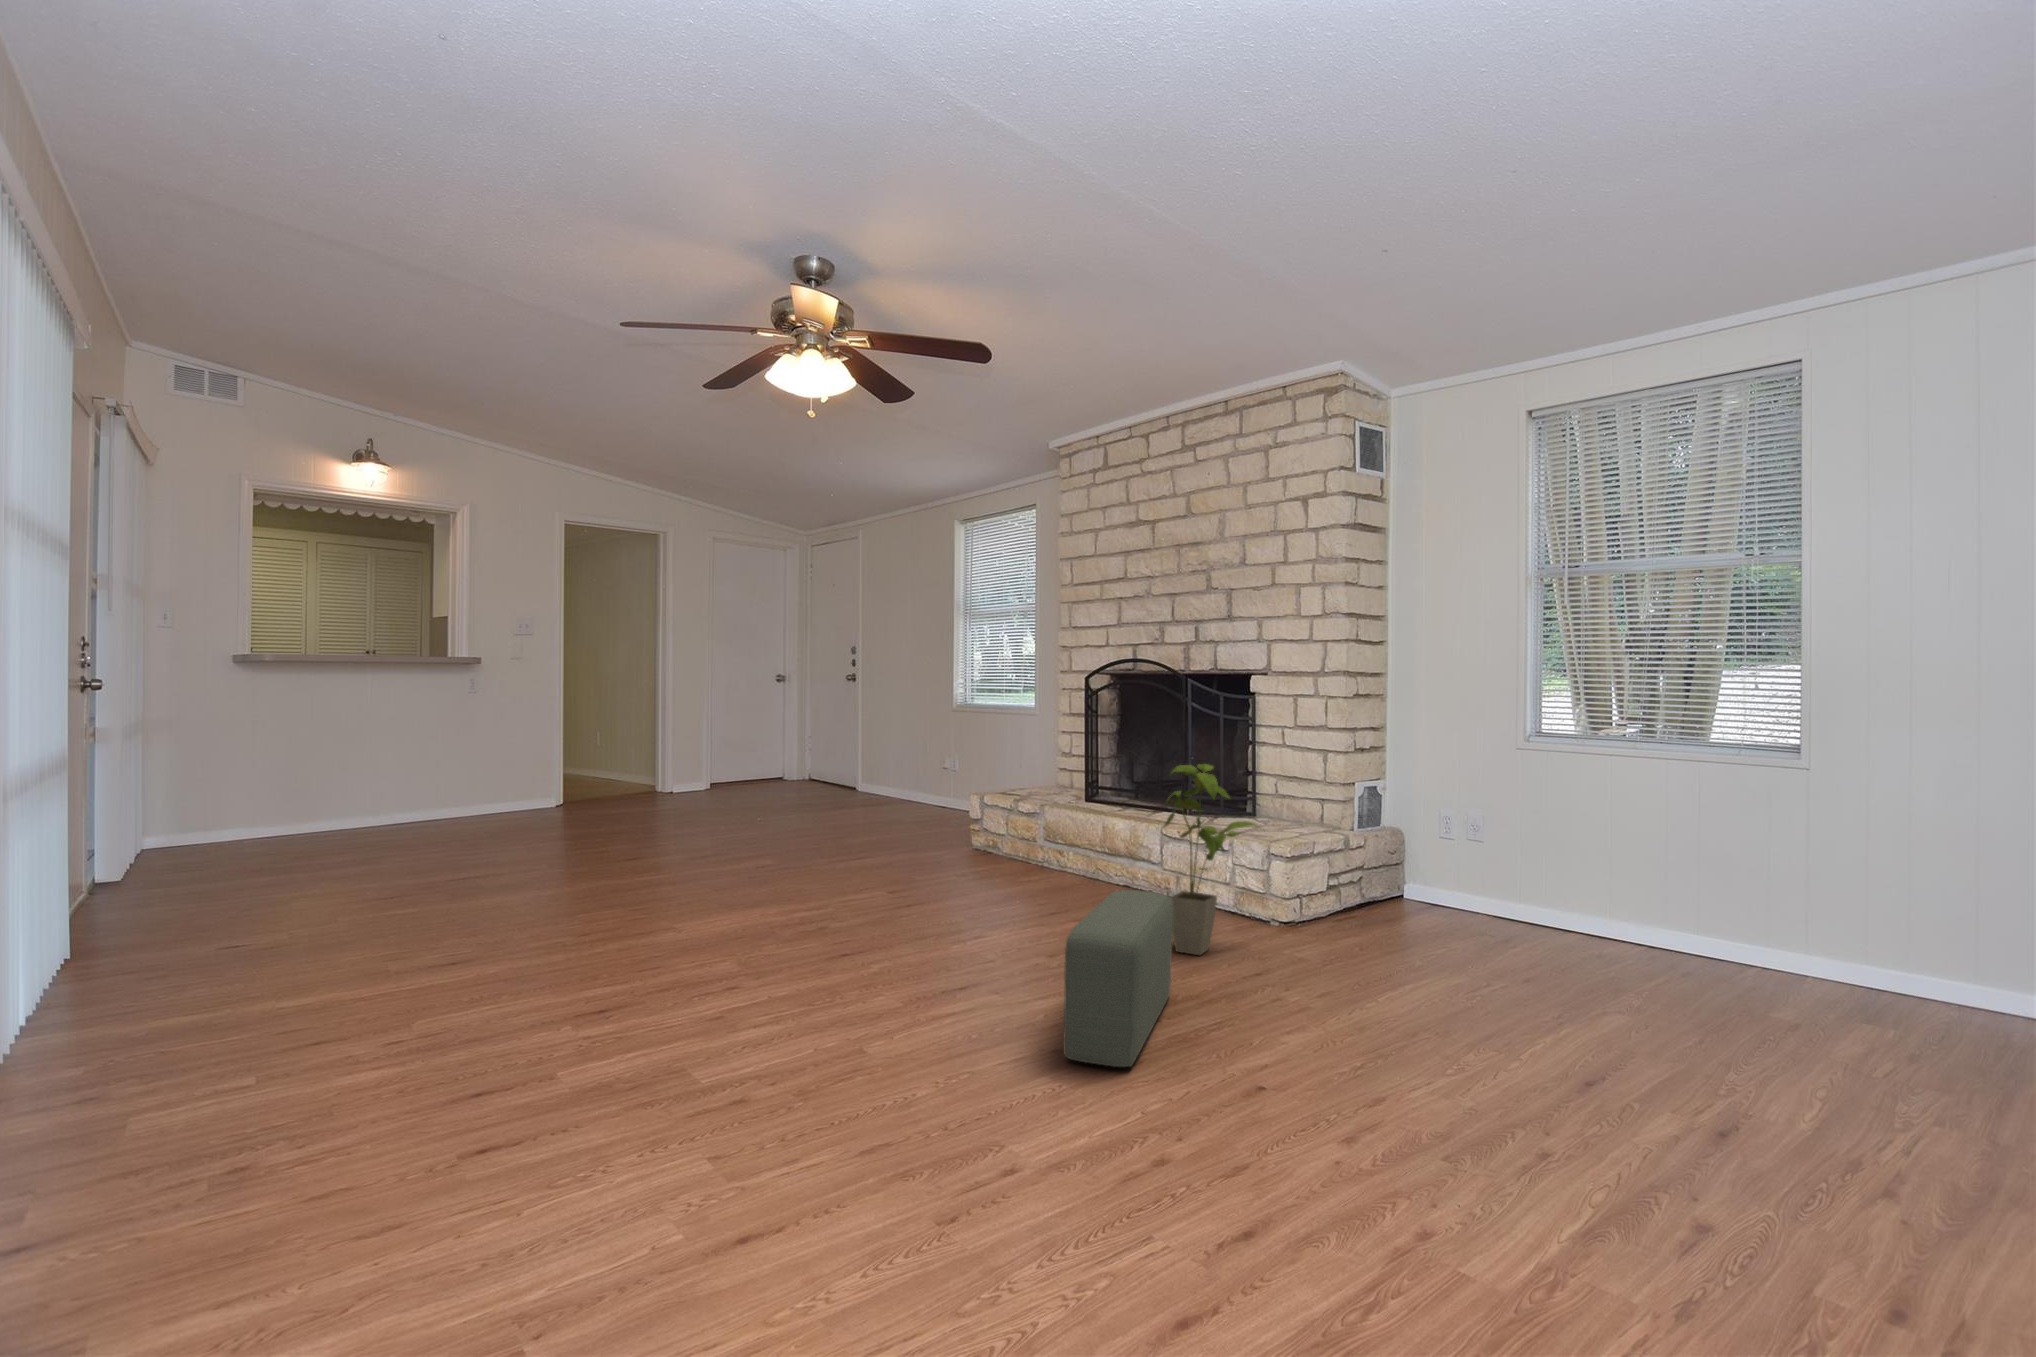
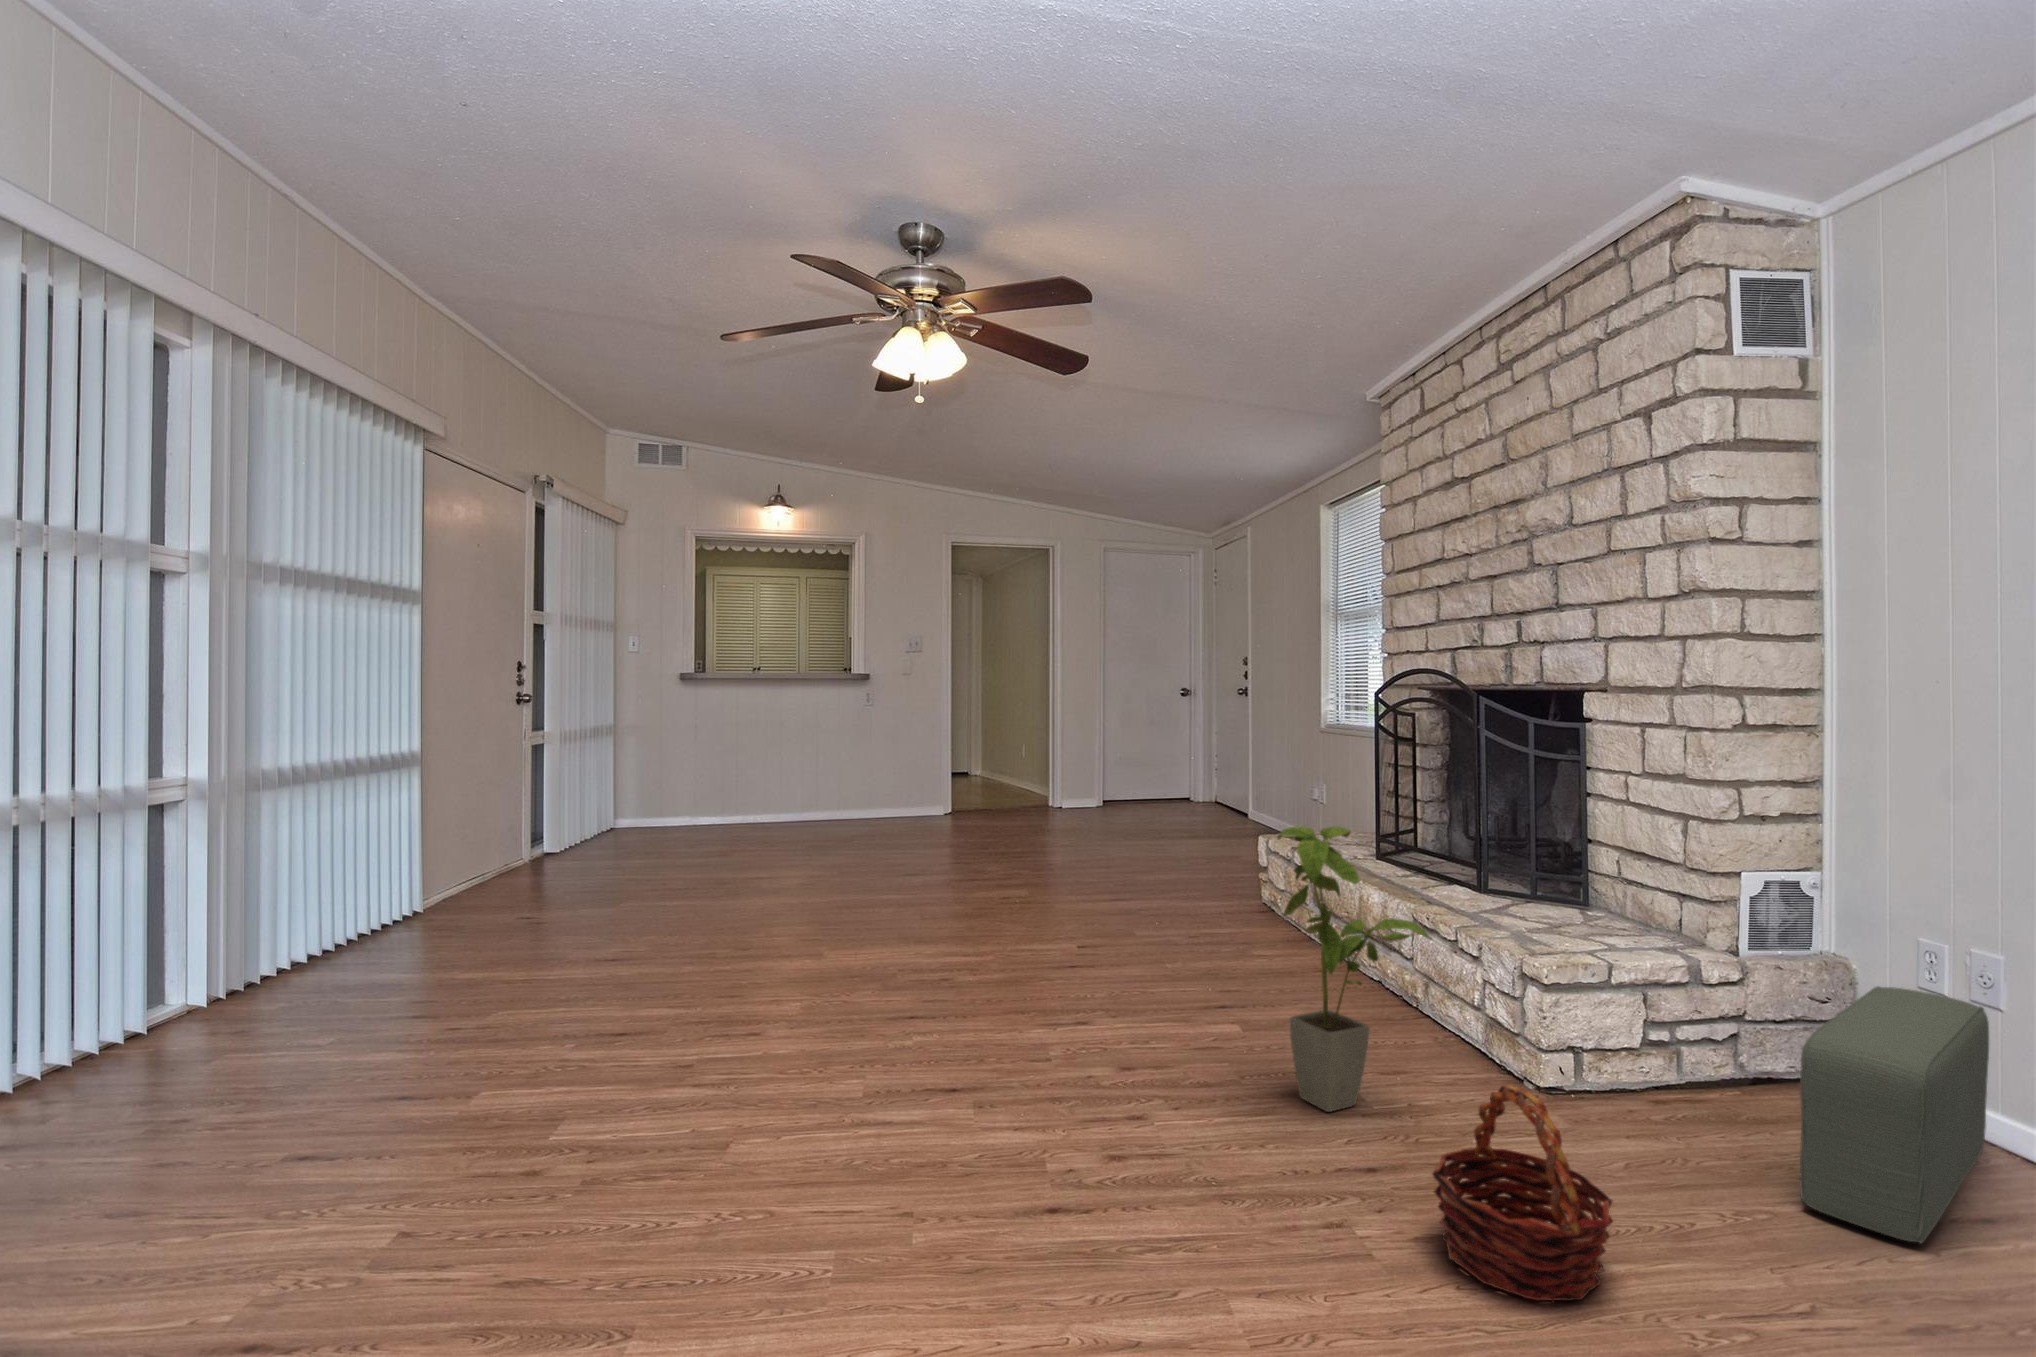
pouf: present [1063,890,1173,1067] -> present [1800,986,1989,1244]
basket: none [1324,898,1423,1007] -> present [1433,1085,1613,1302]

